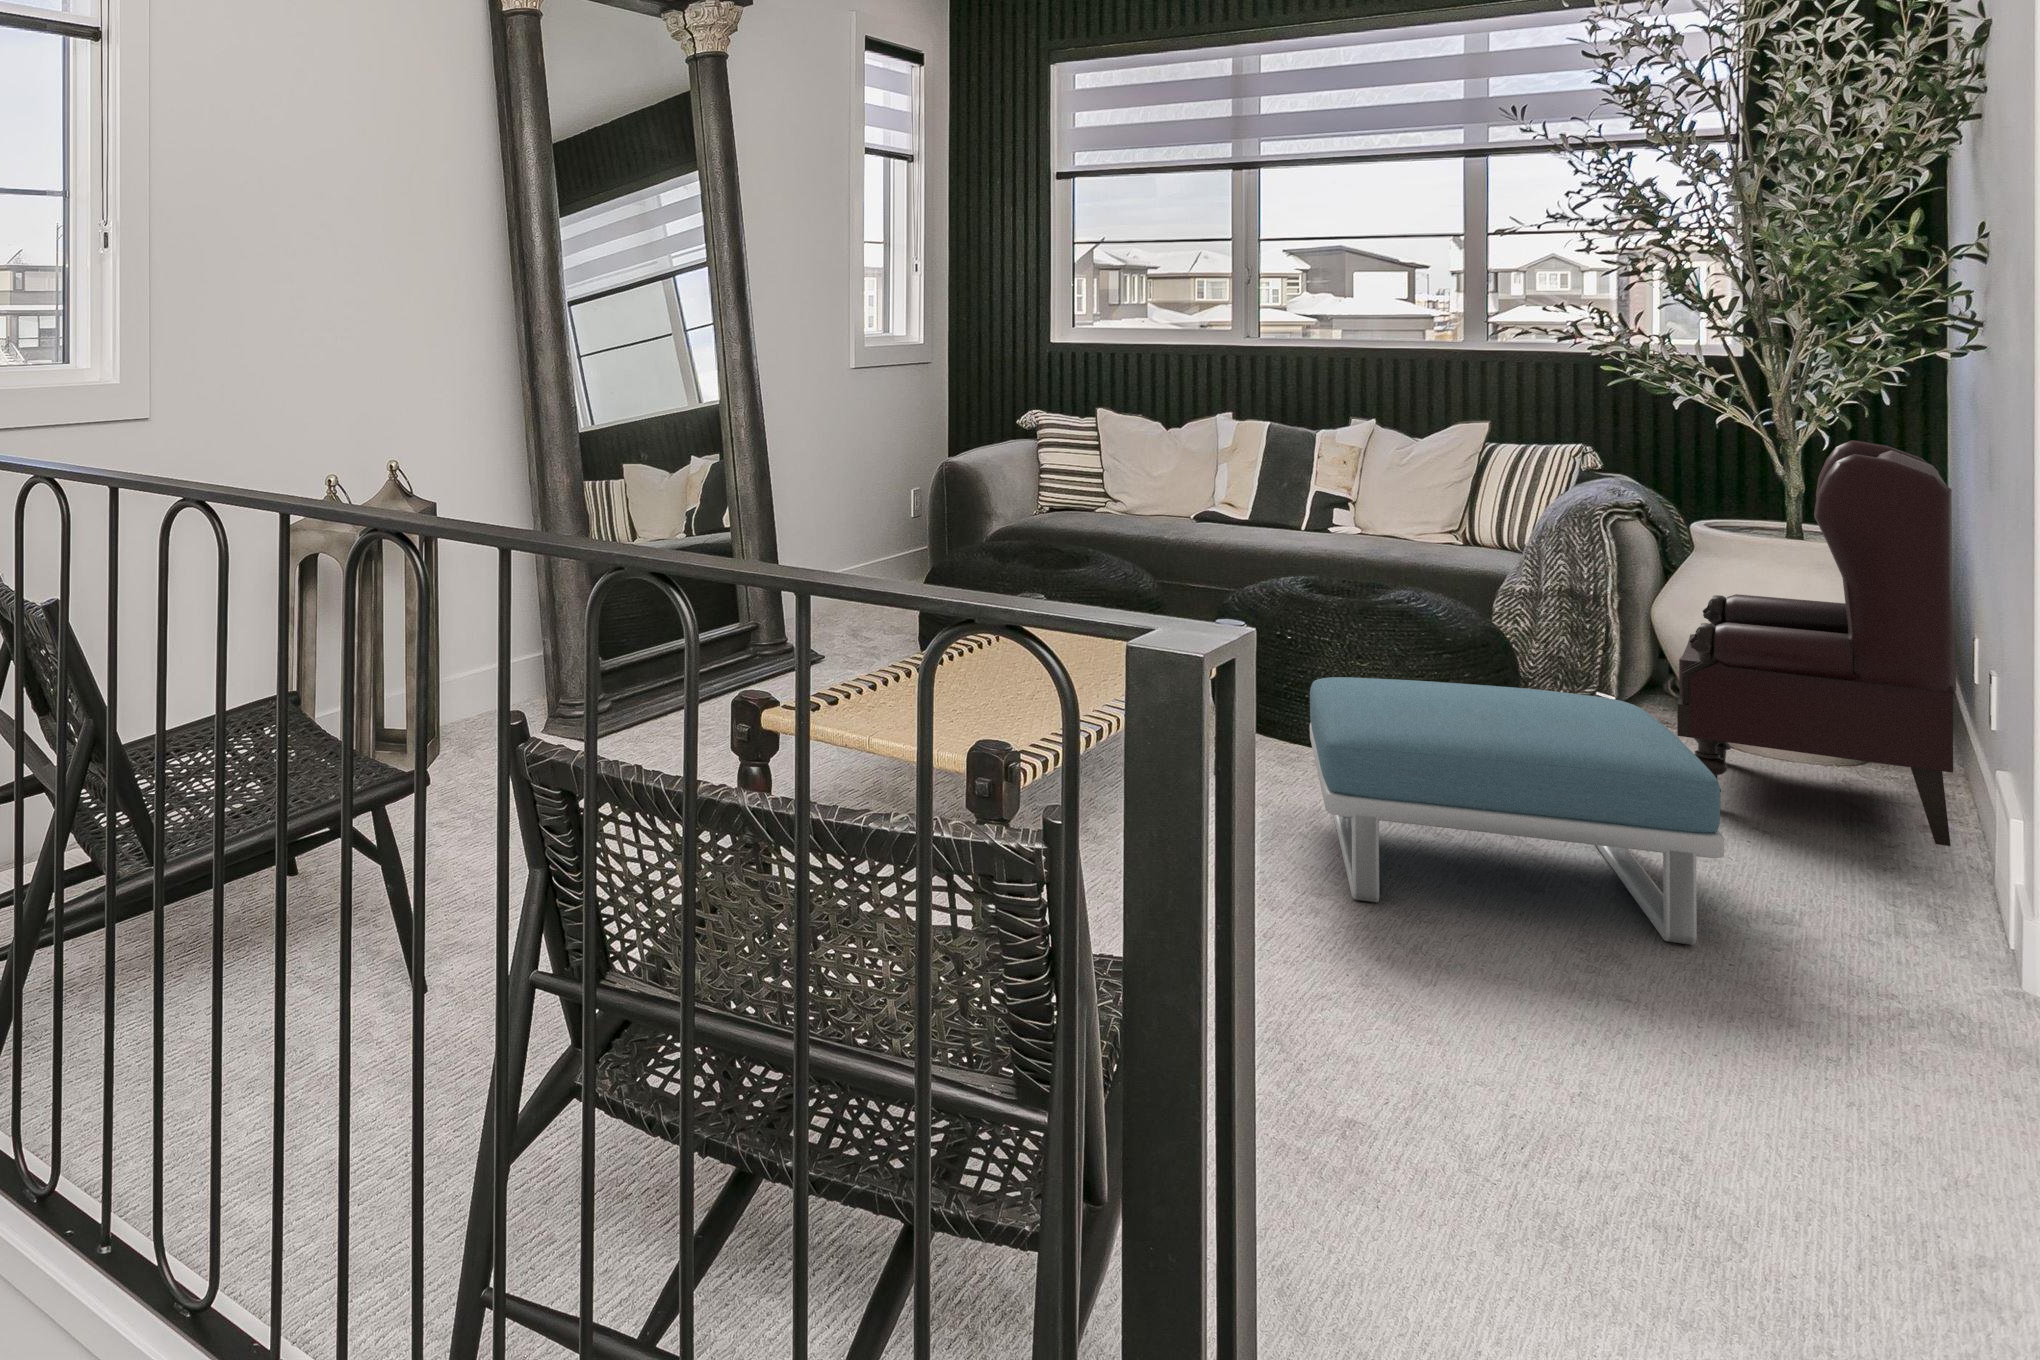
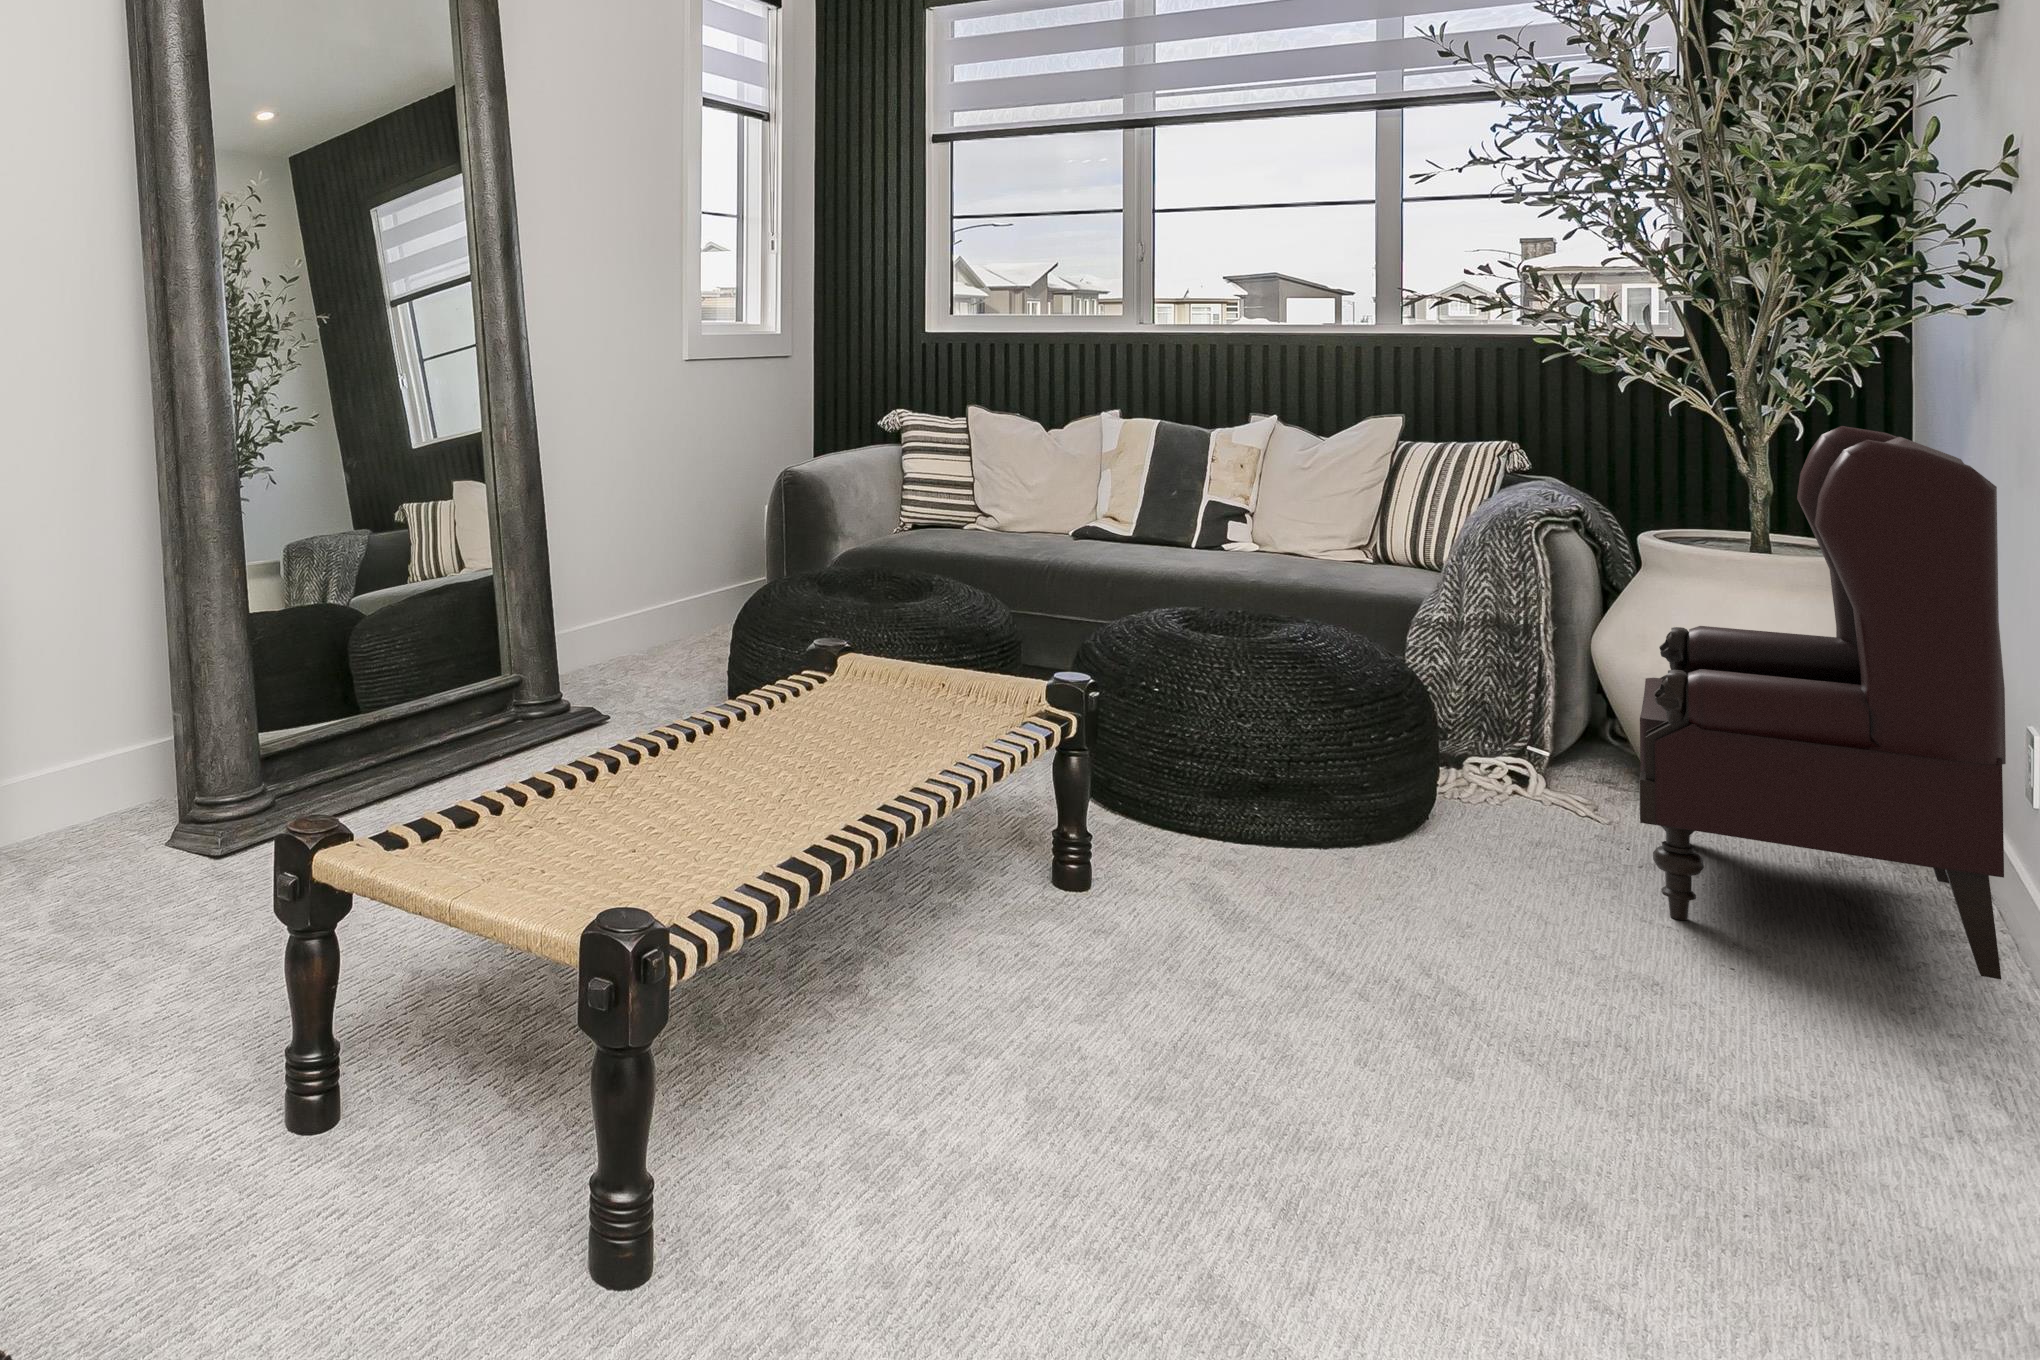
footstool: present [1310,677,1724,945] -> none [1162,757,1748,1204]

